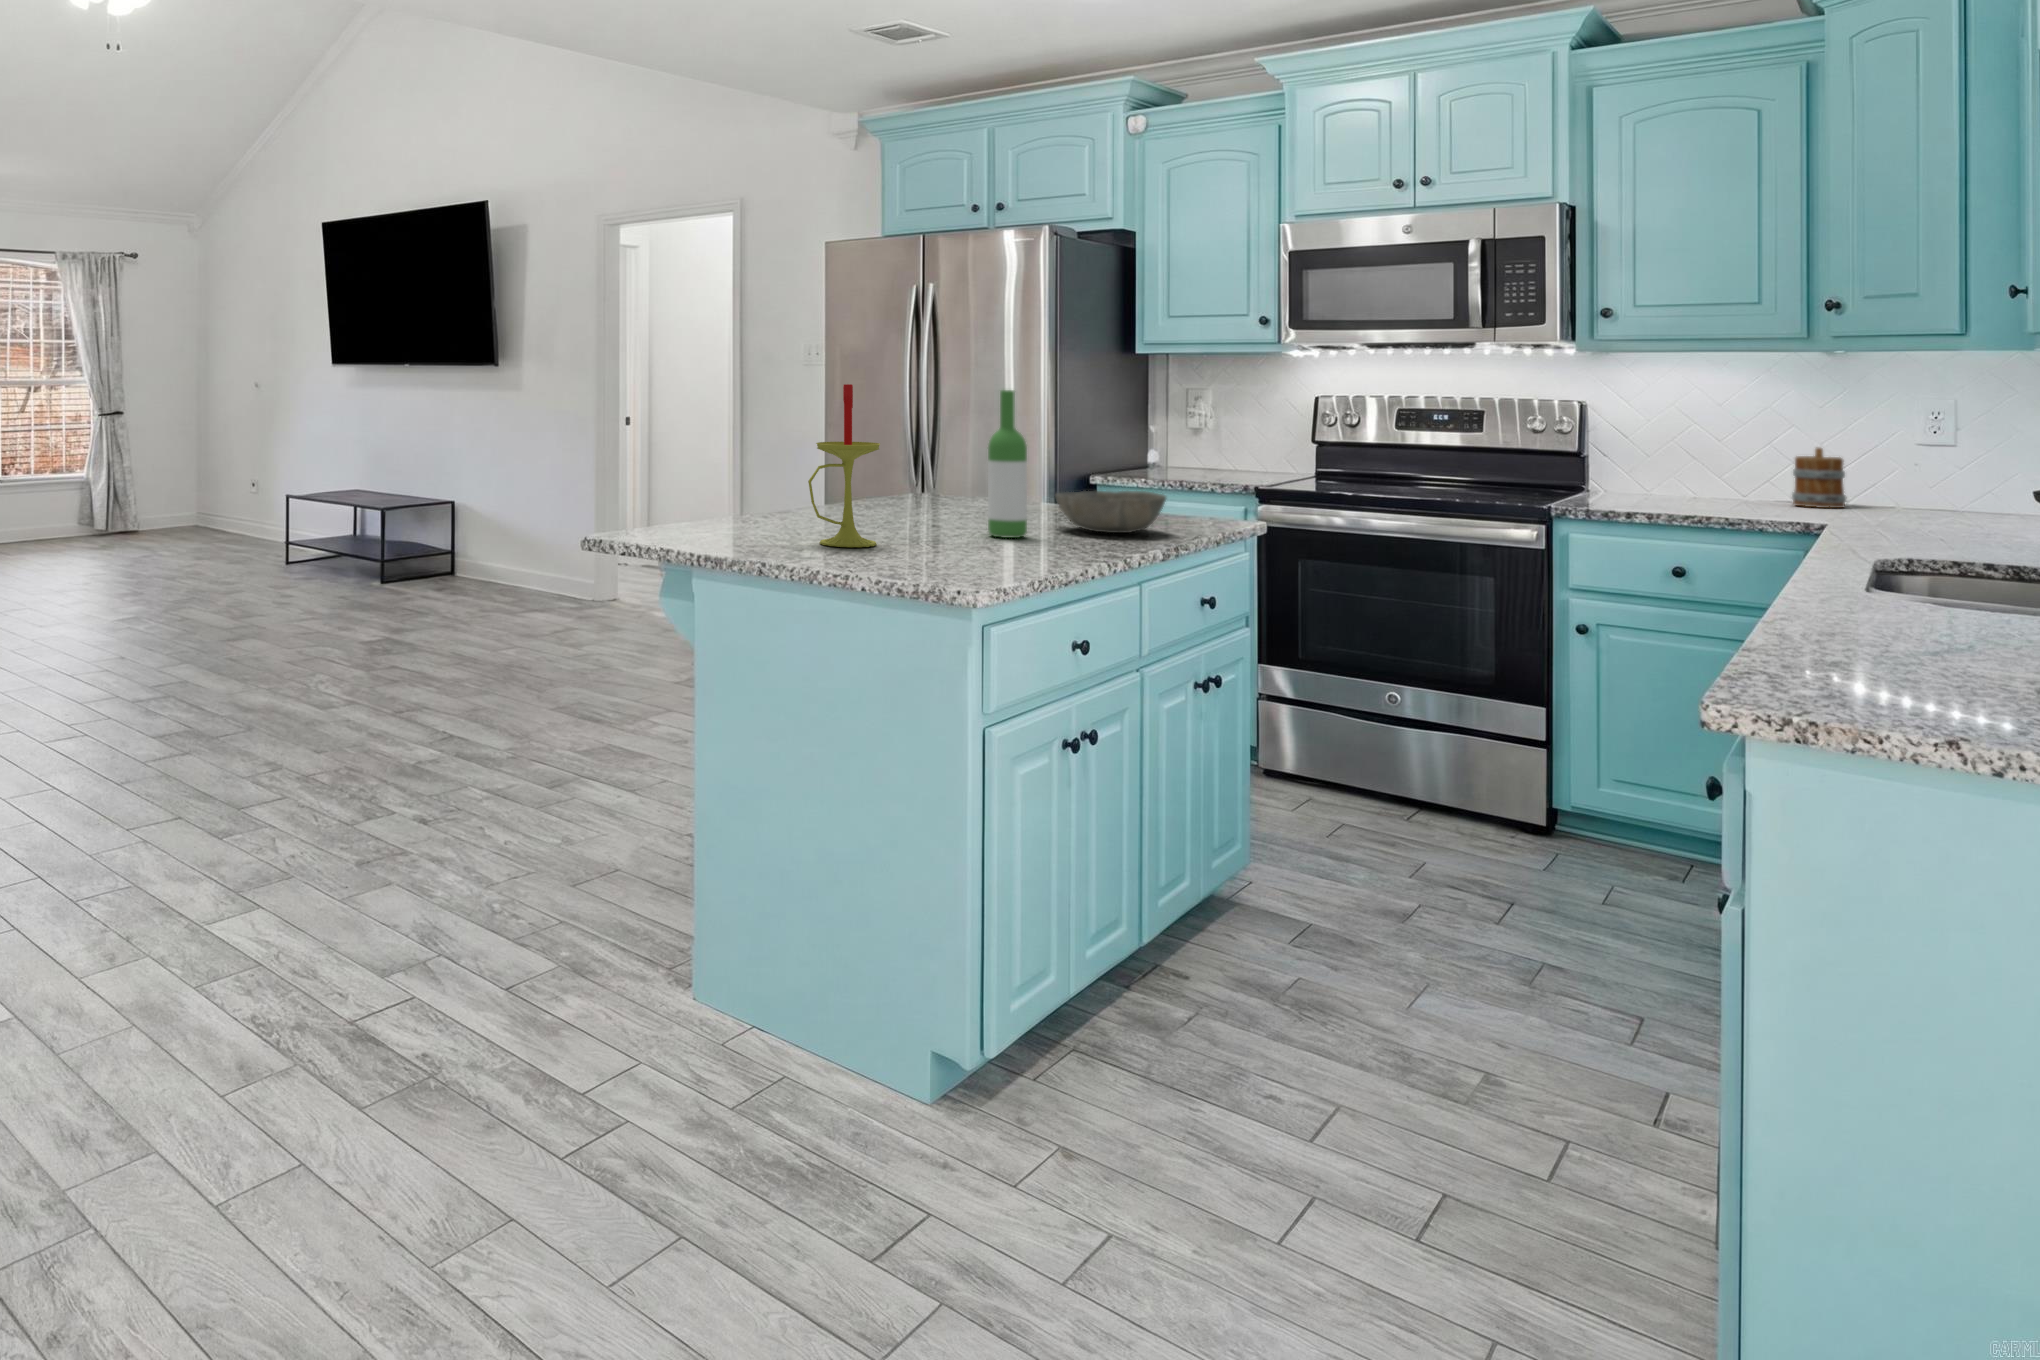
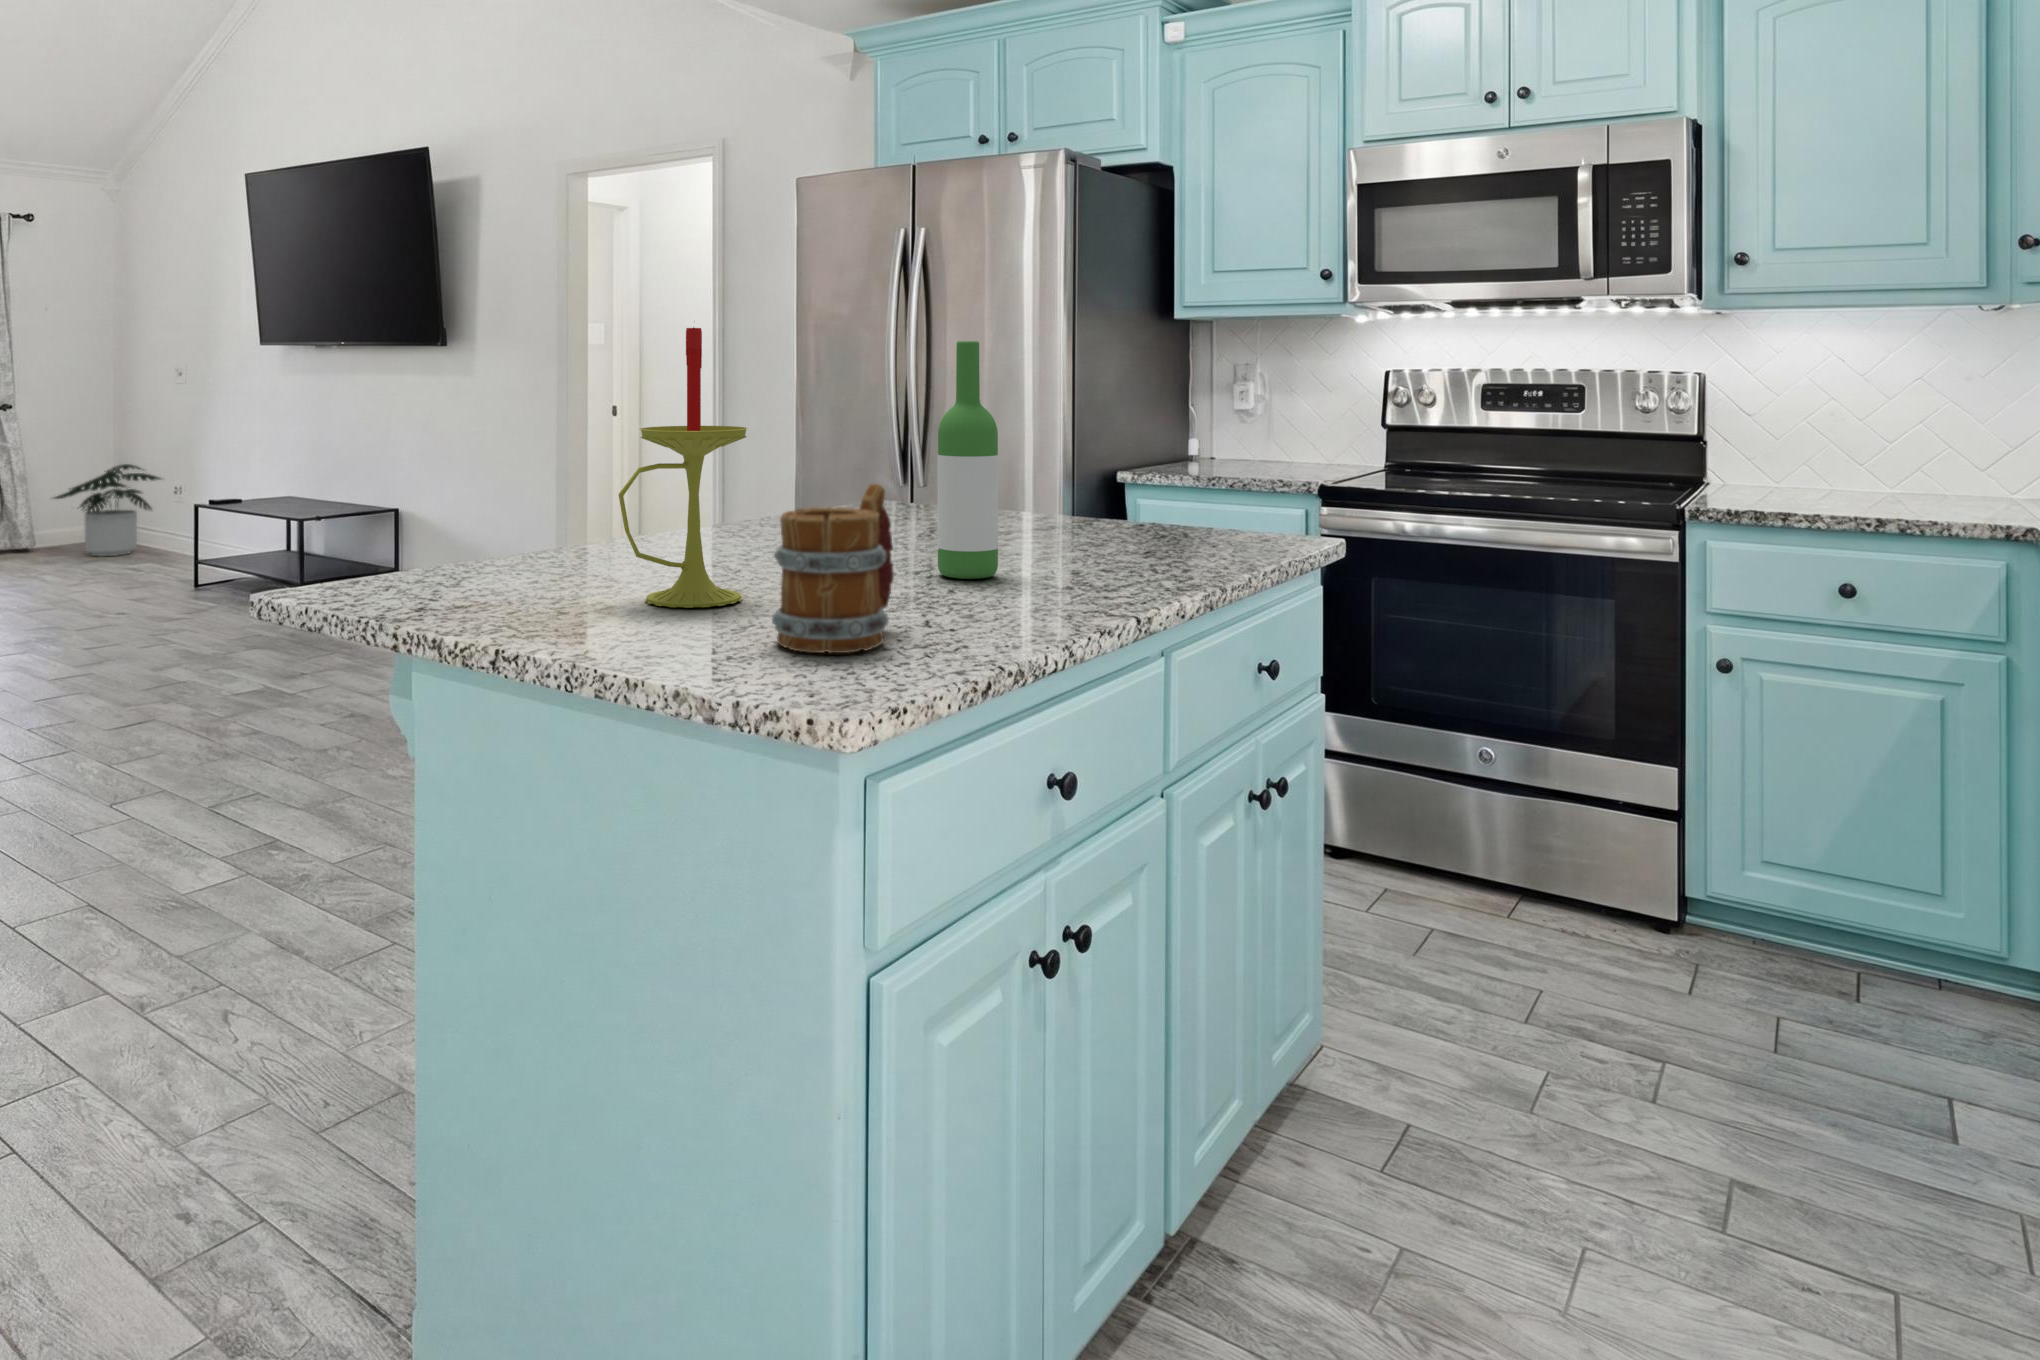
mug: present [1792,447,1846,508] -> present [772,484,894,653]
potted plant: none [160,463,249,540] -> present [54,464,161,556]
bowl: present [1055,491,1166,533] -> none [1045,498,1211,565]

